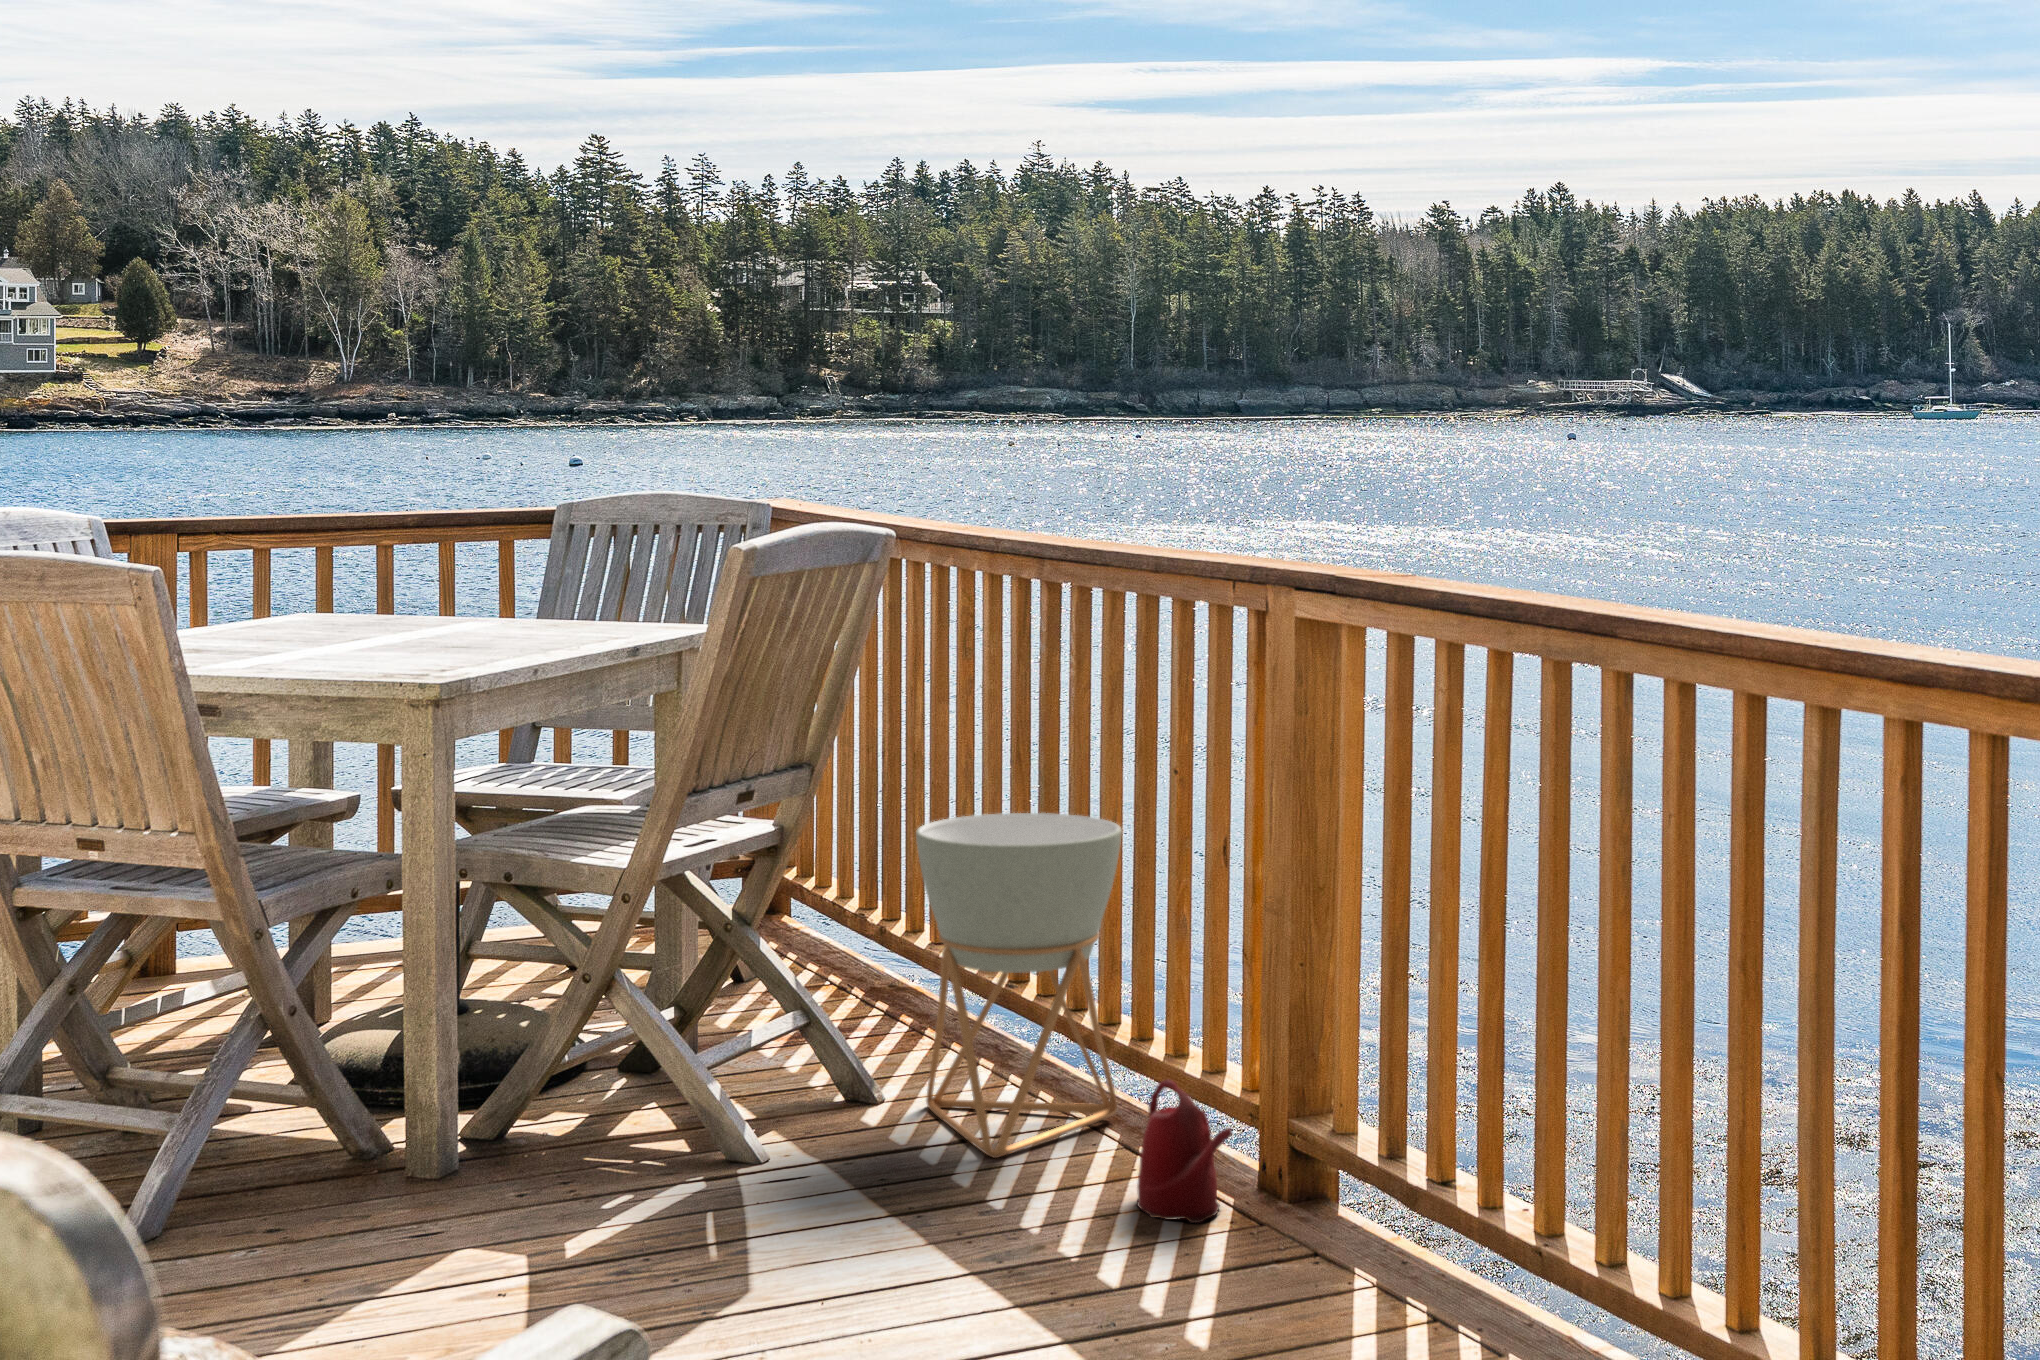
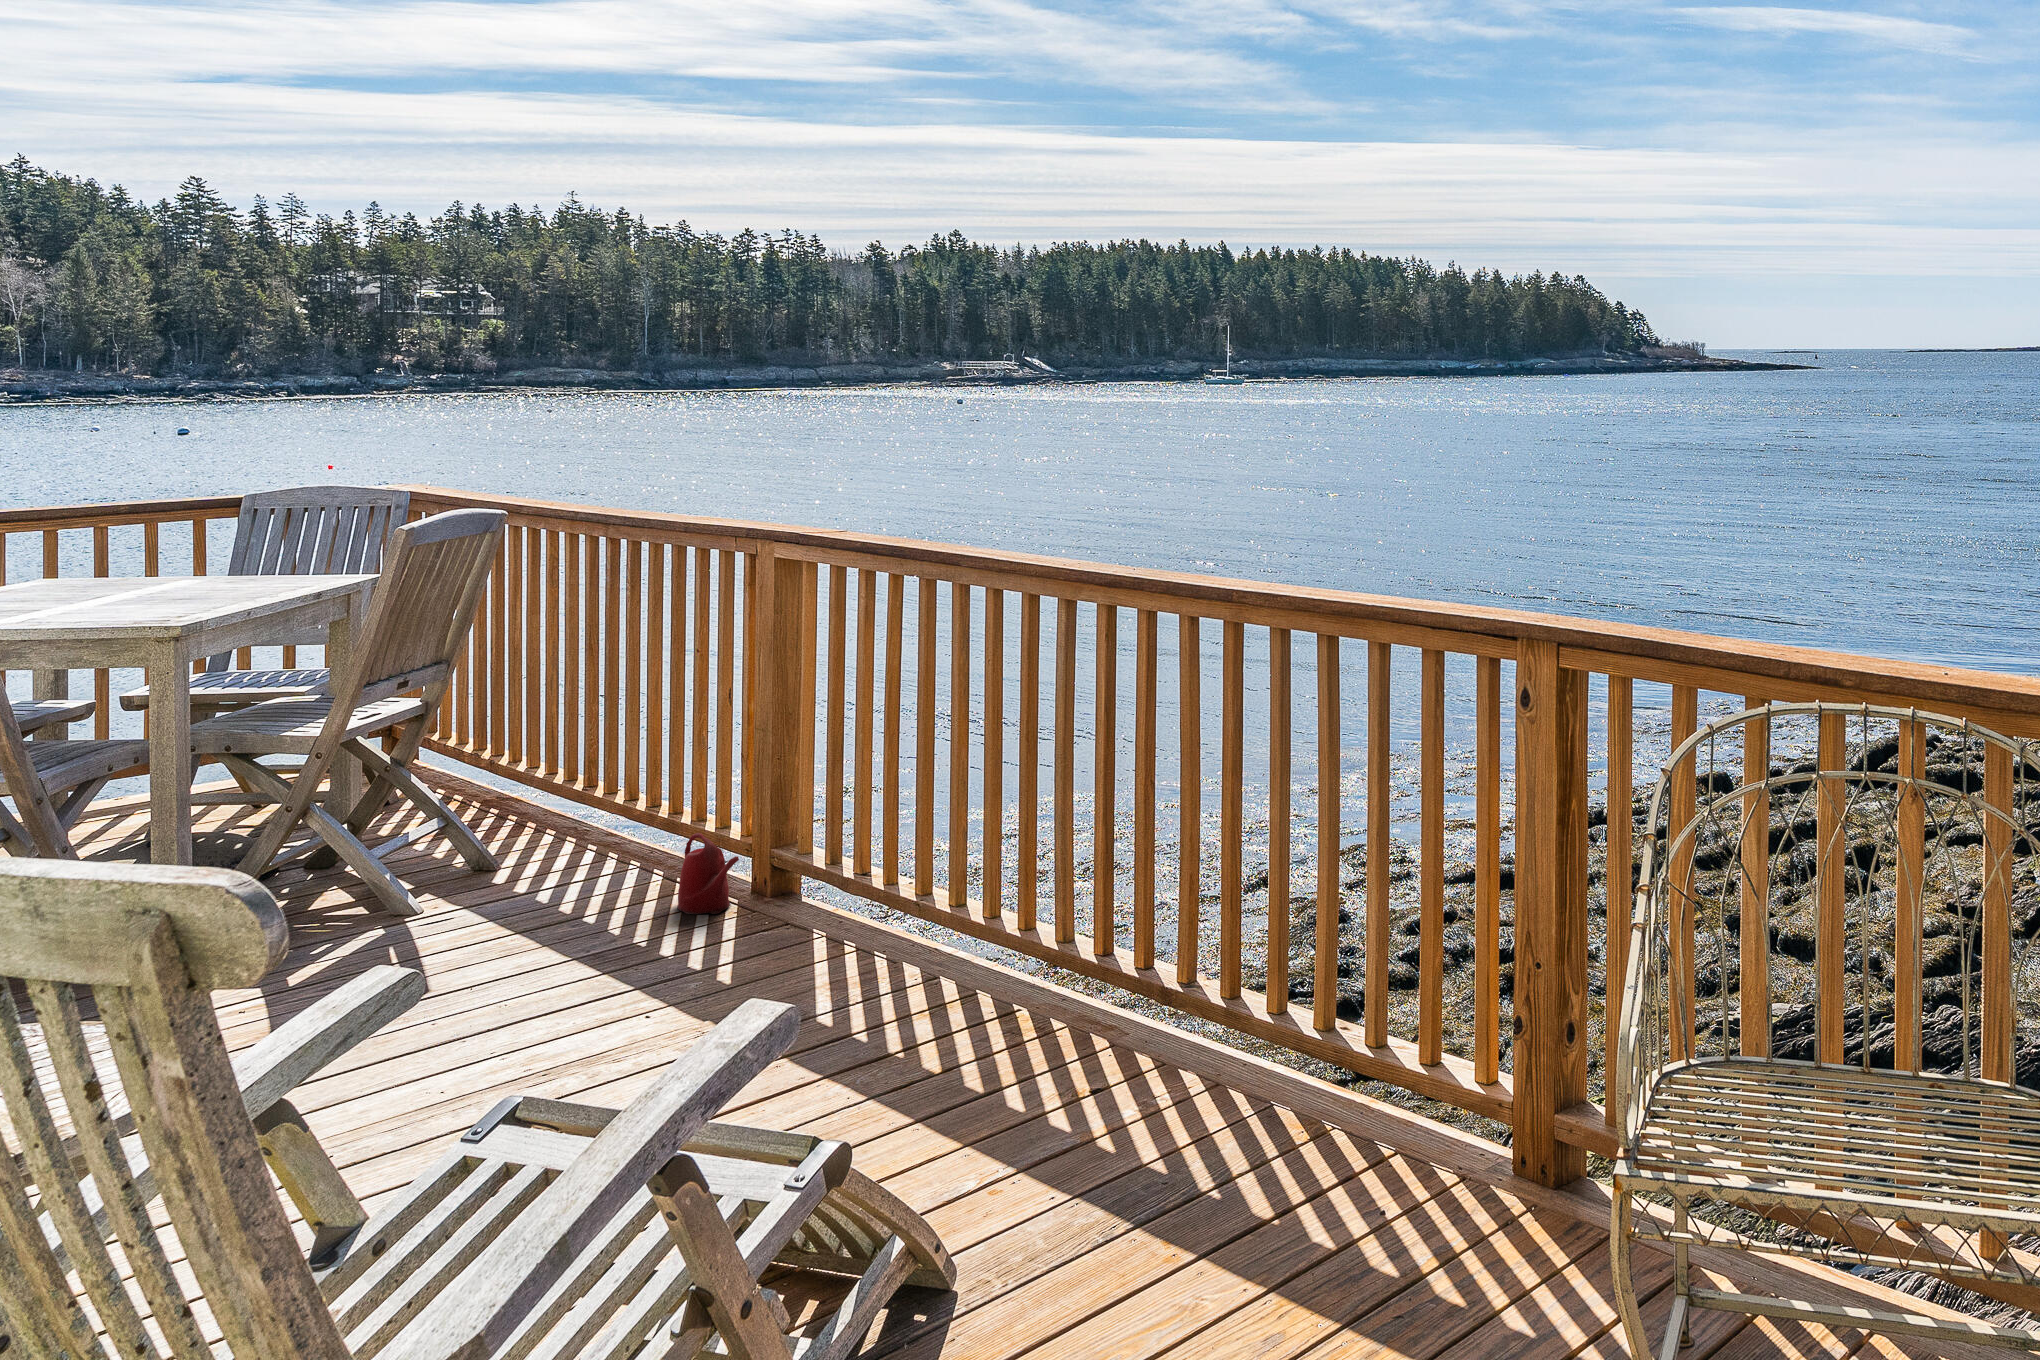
planter: present [916,813,1122,1158] -> none [526,681,665,893]

